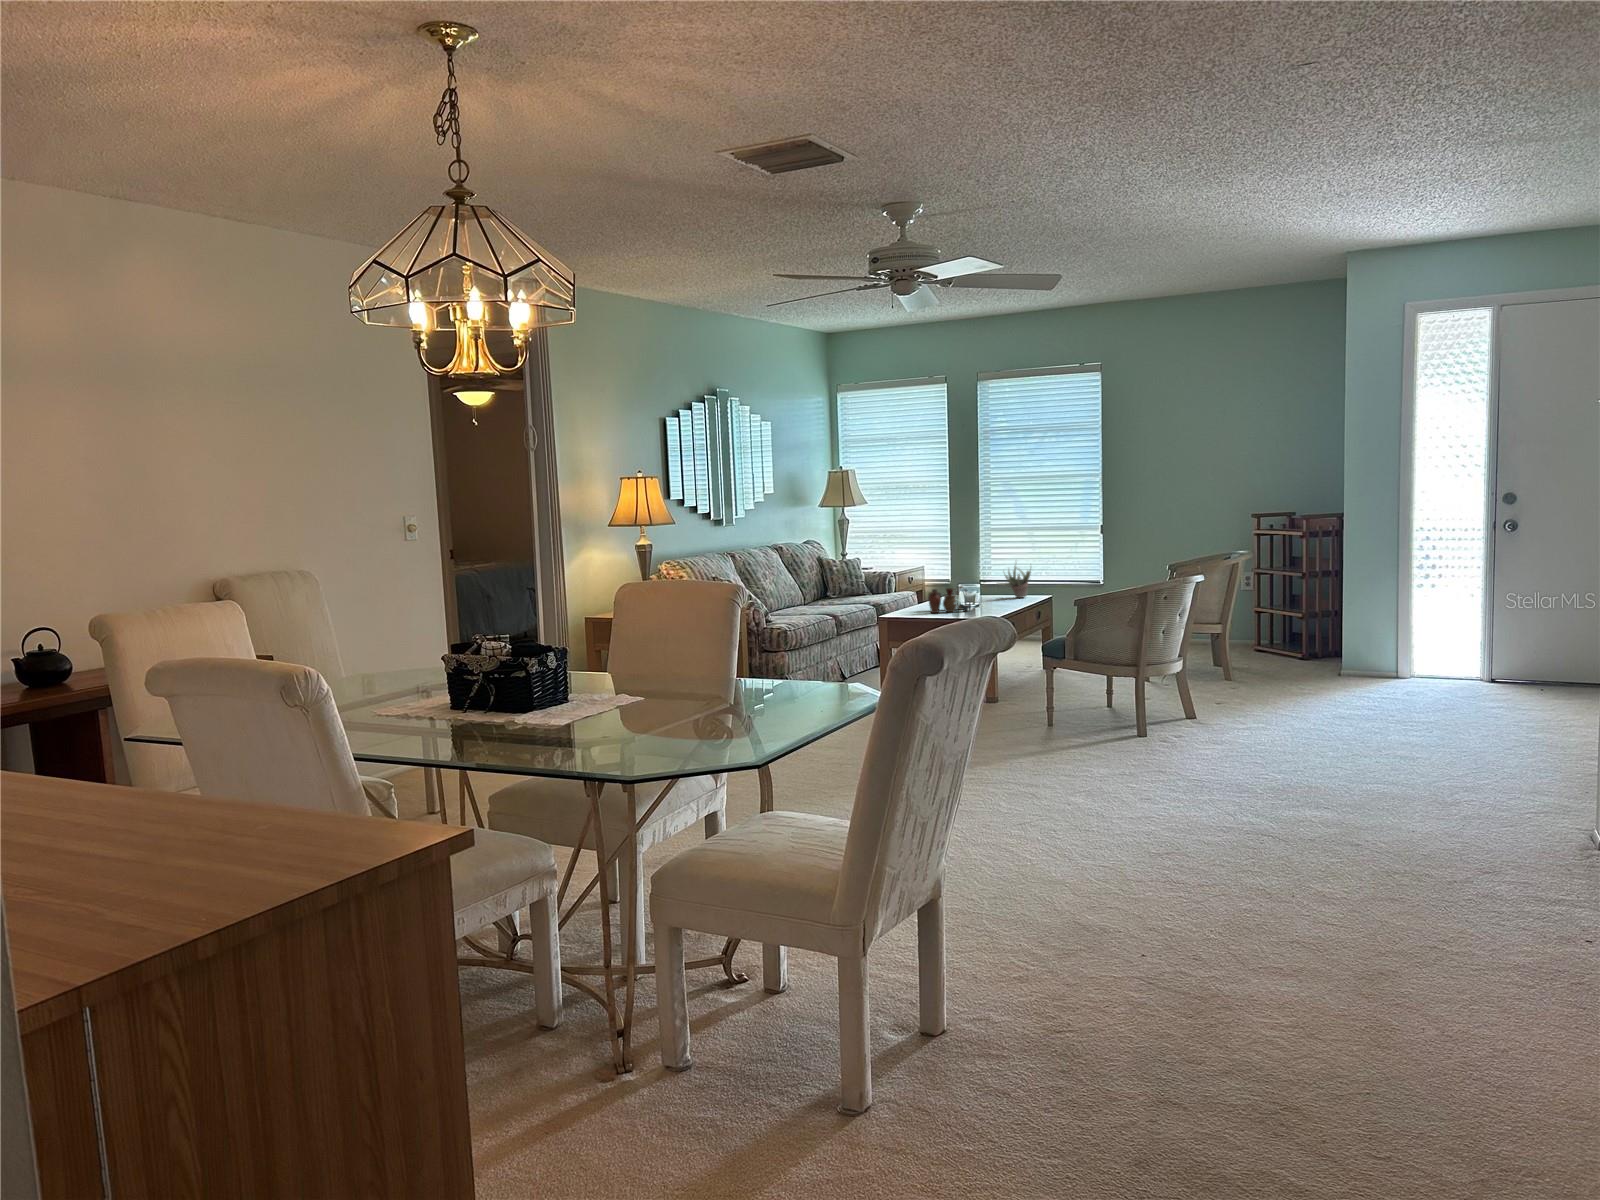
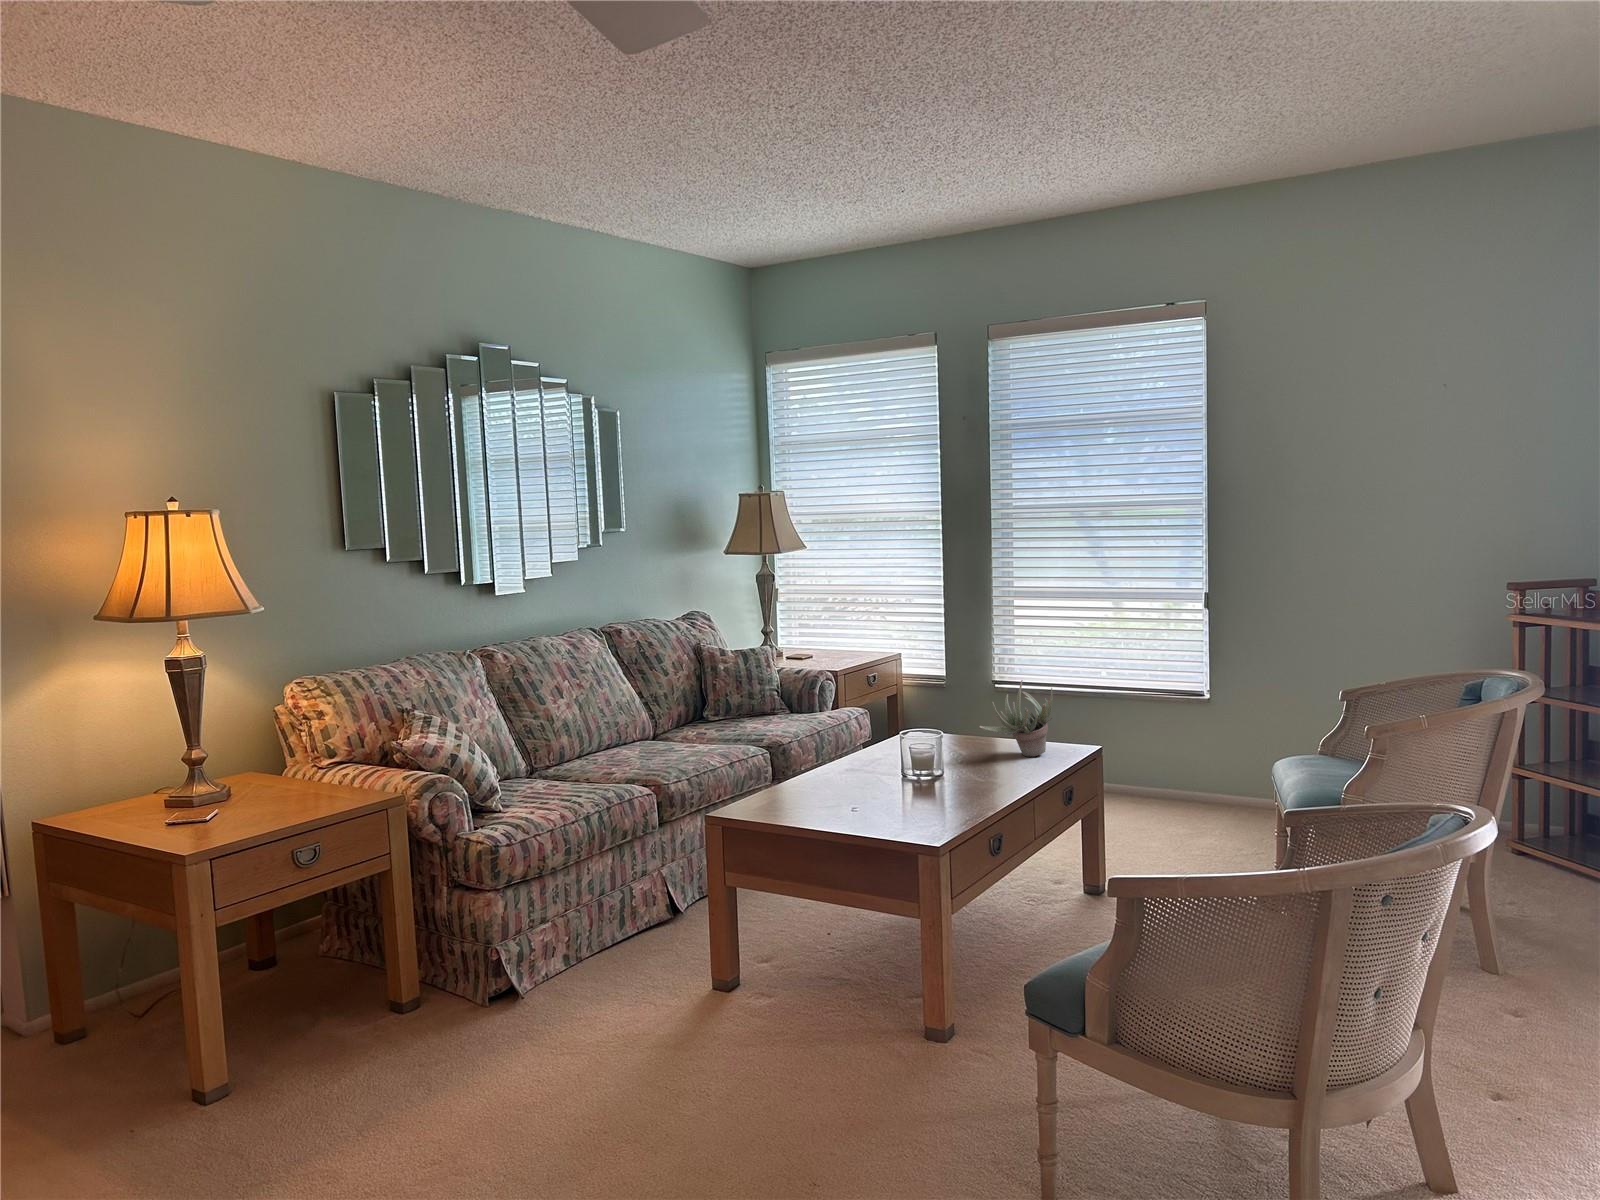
vase: present [928,586,970,613] -> none [810,746,903,812]

